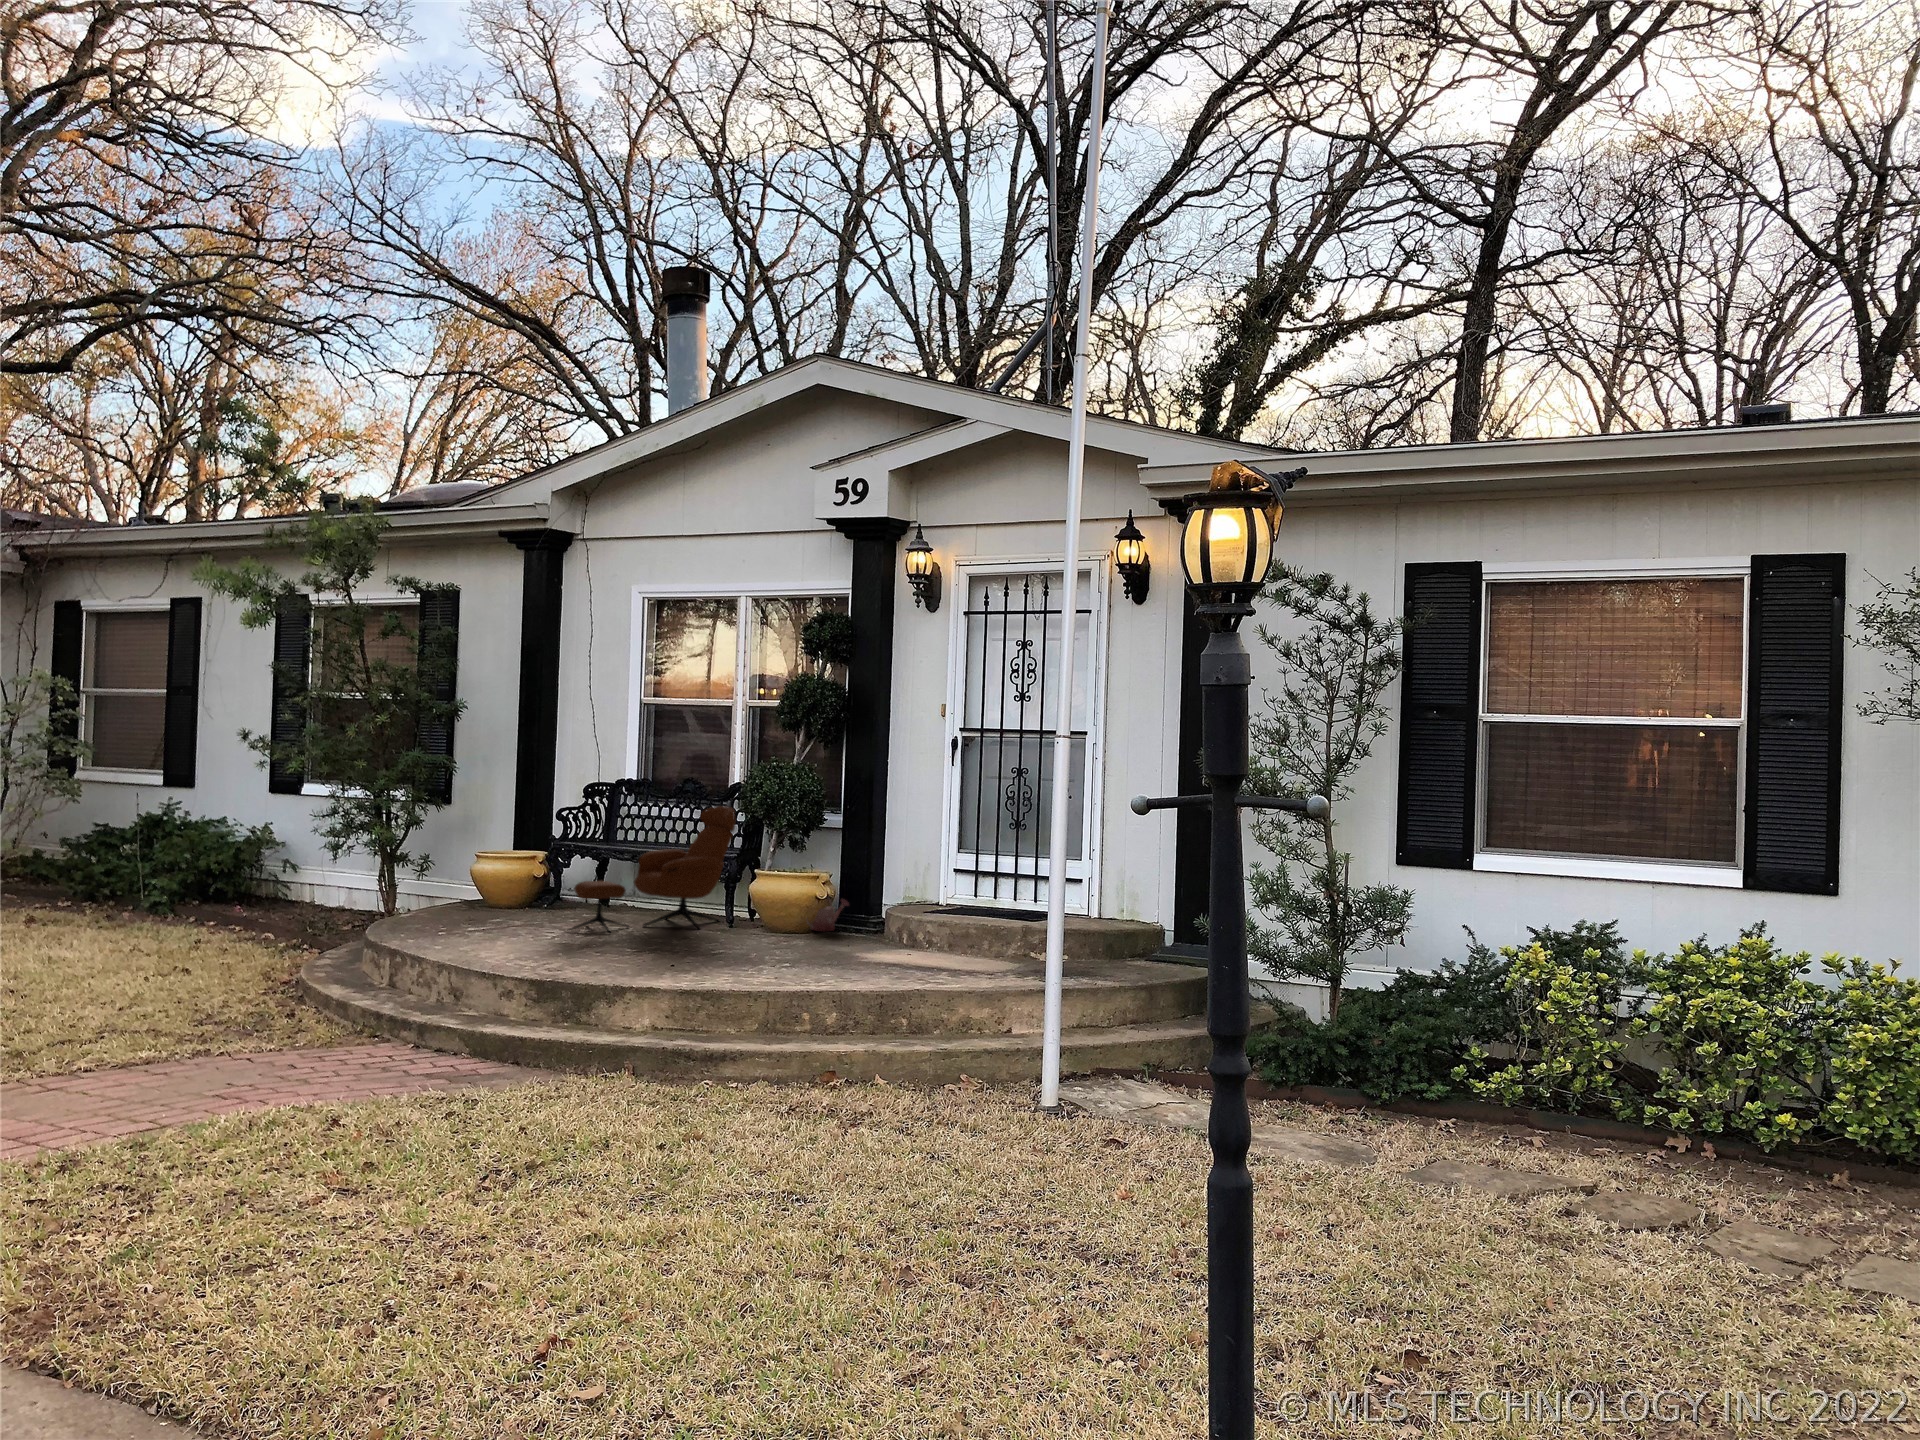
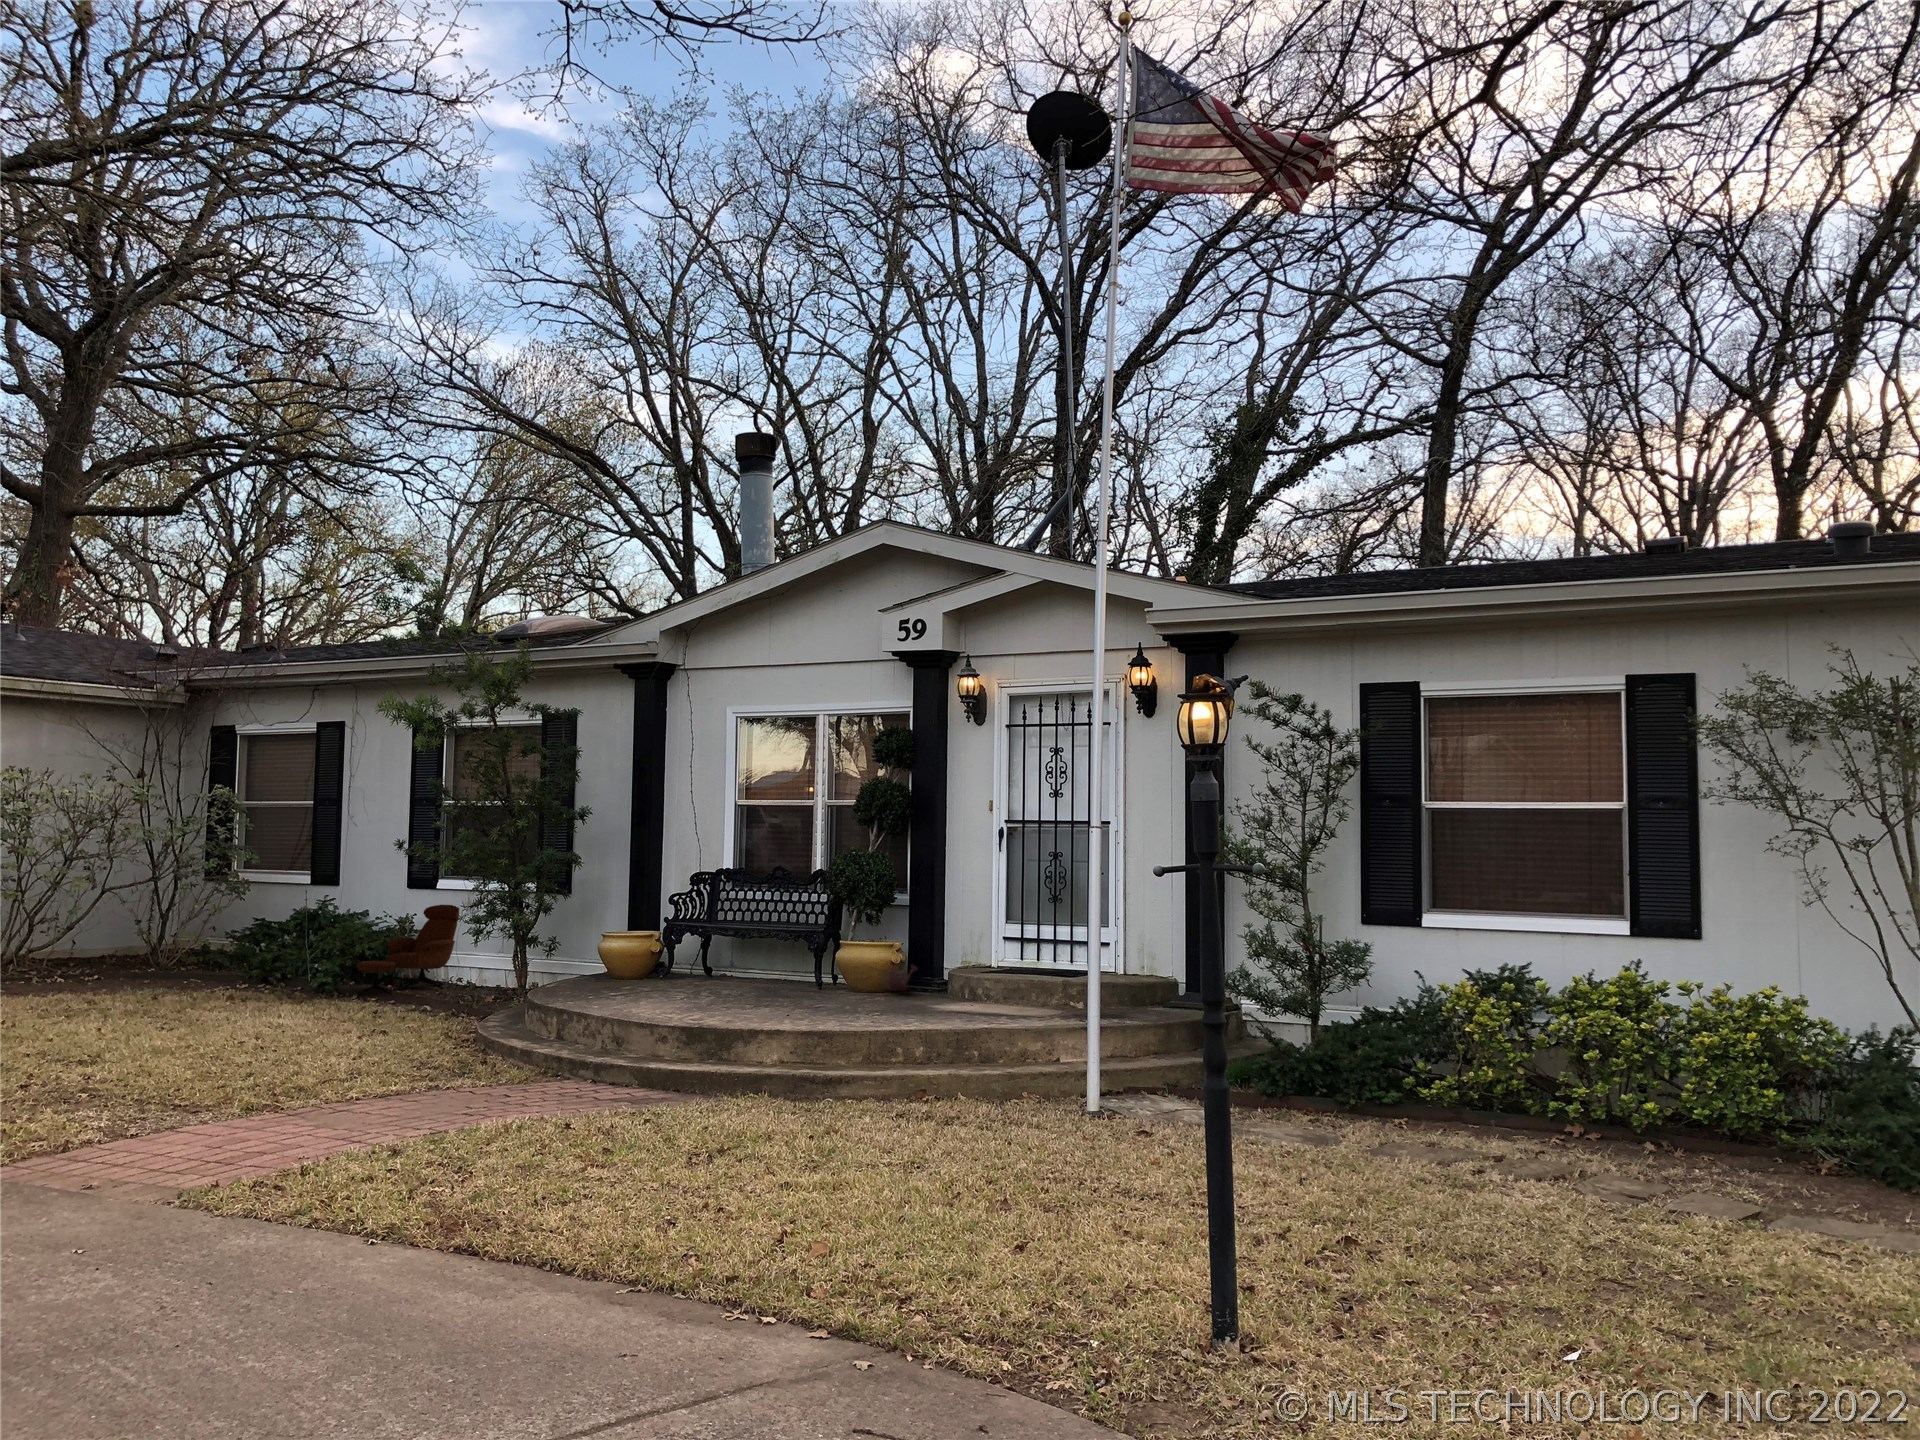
lounge chair: present [569,806,736,932] -> present [357,905,459,996]

